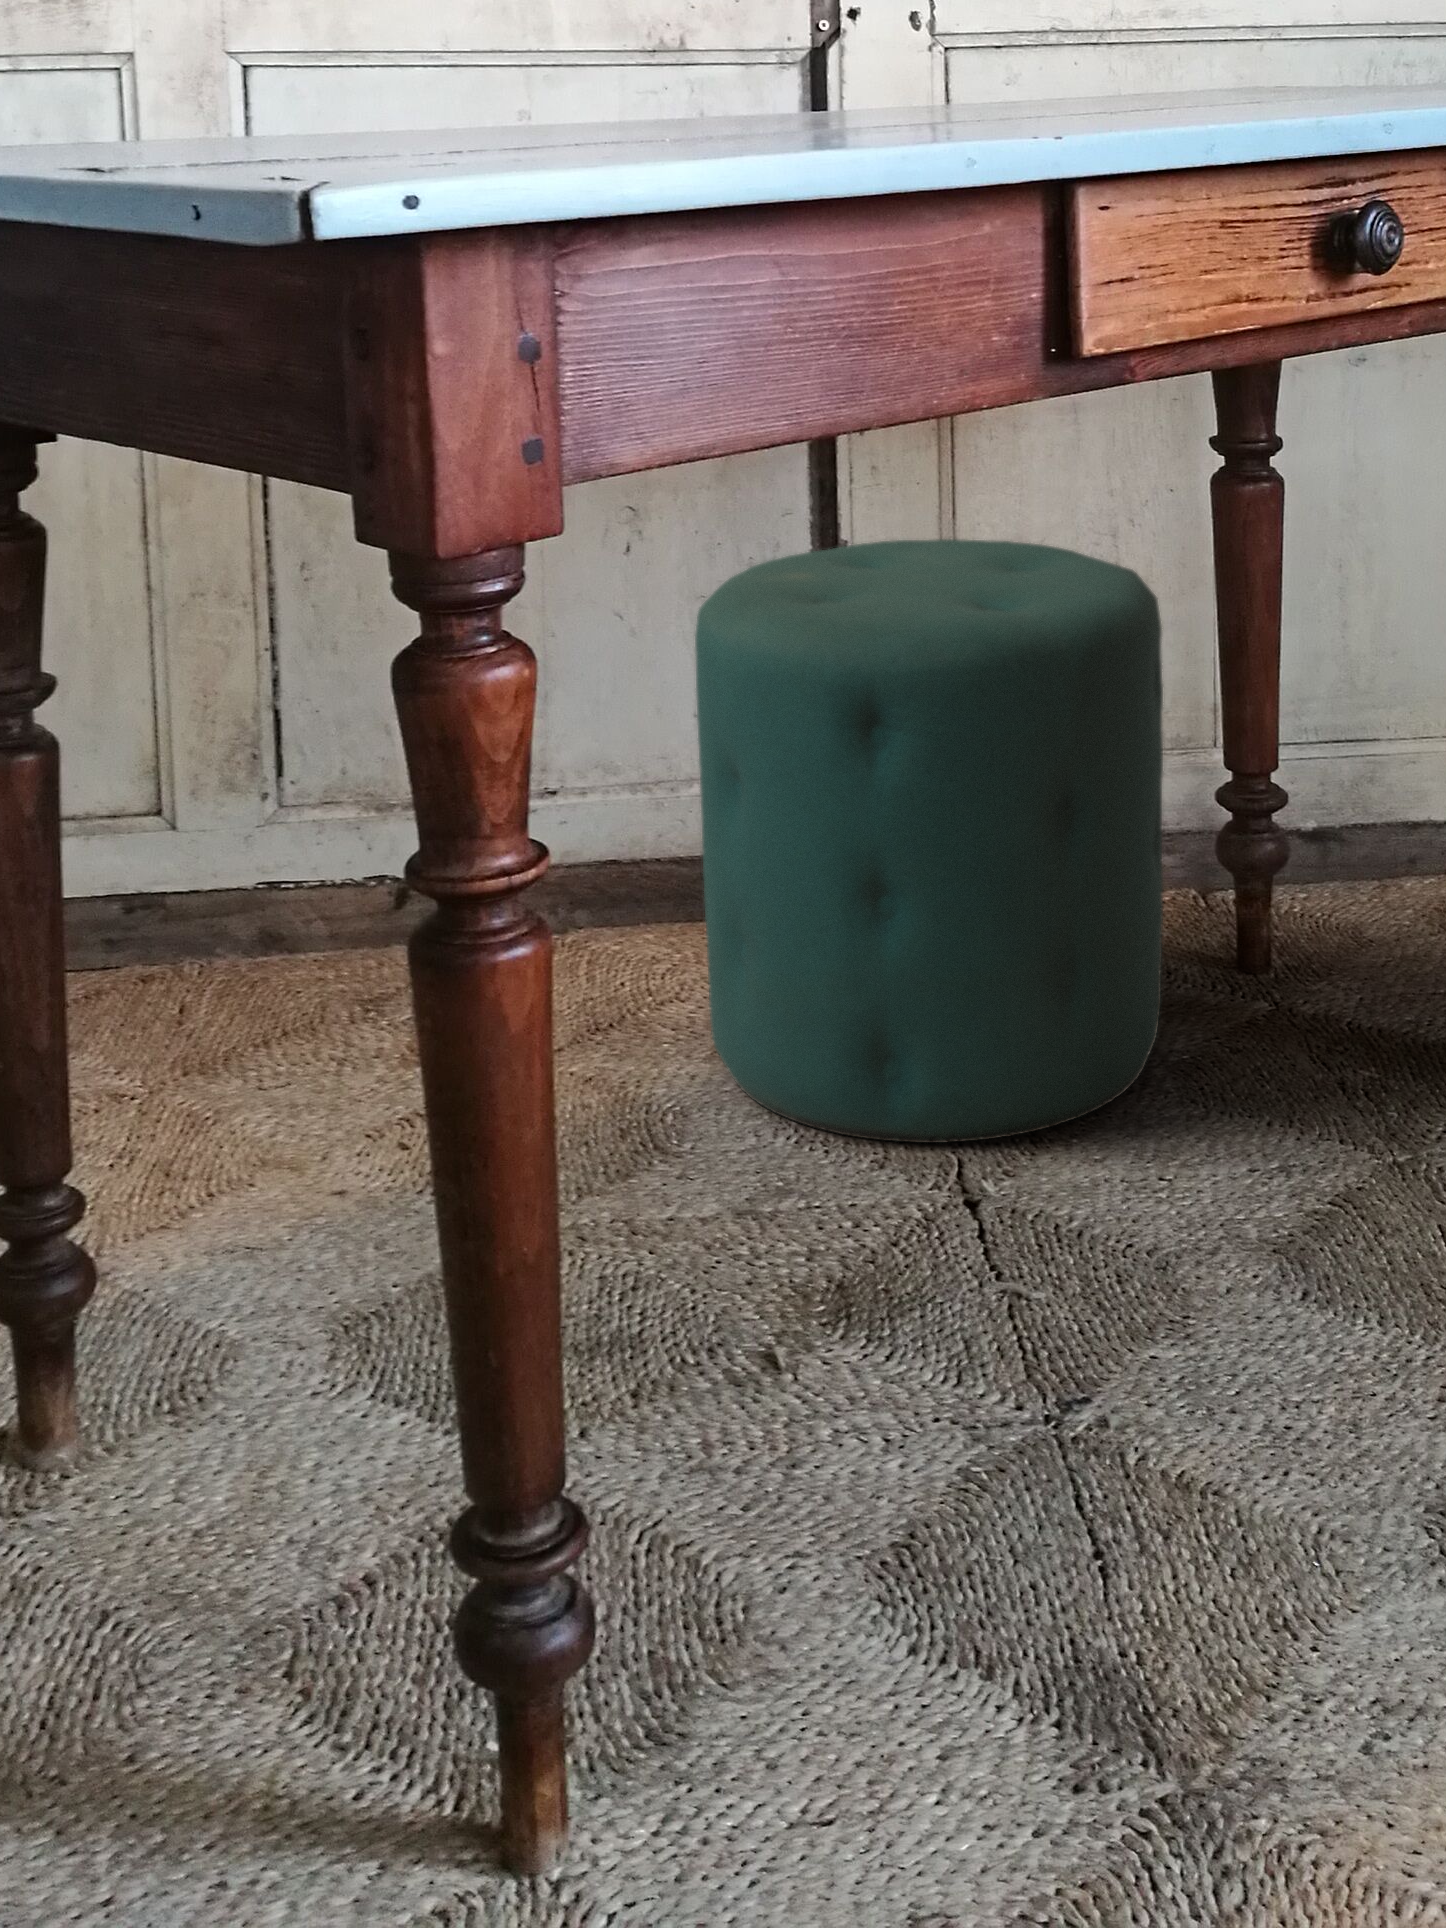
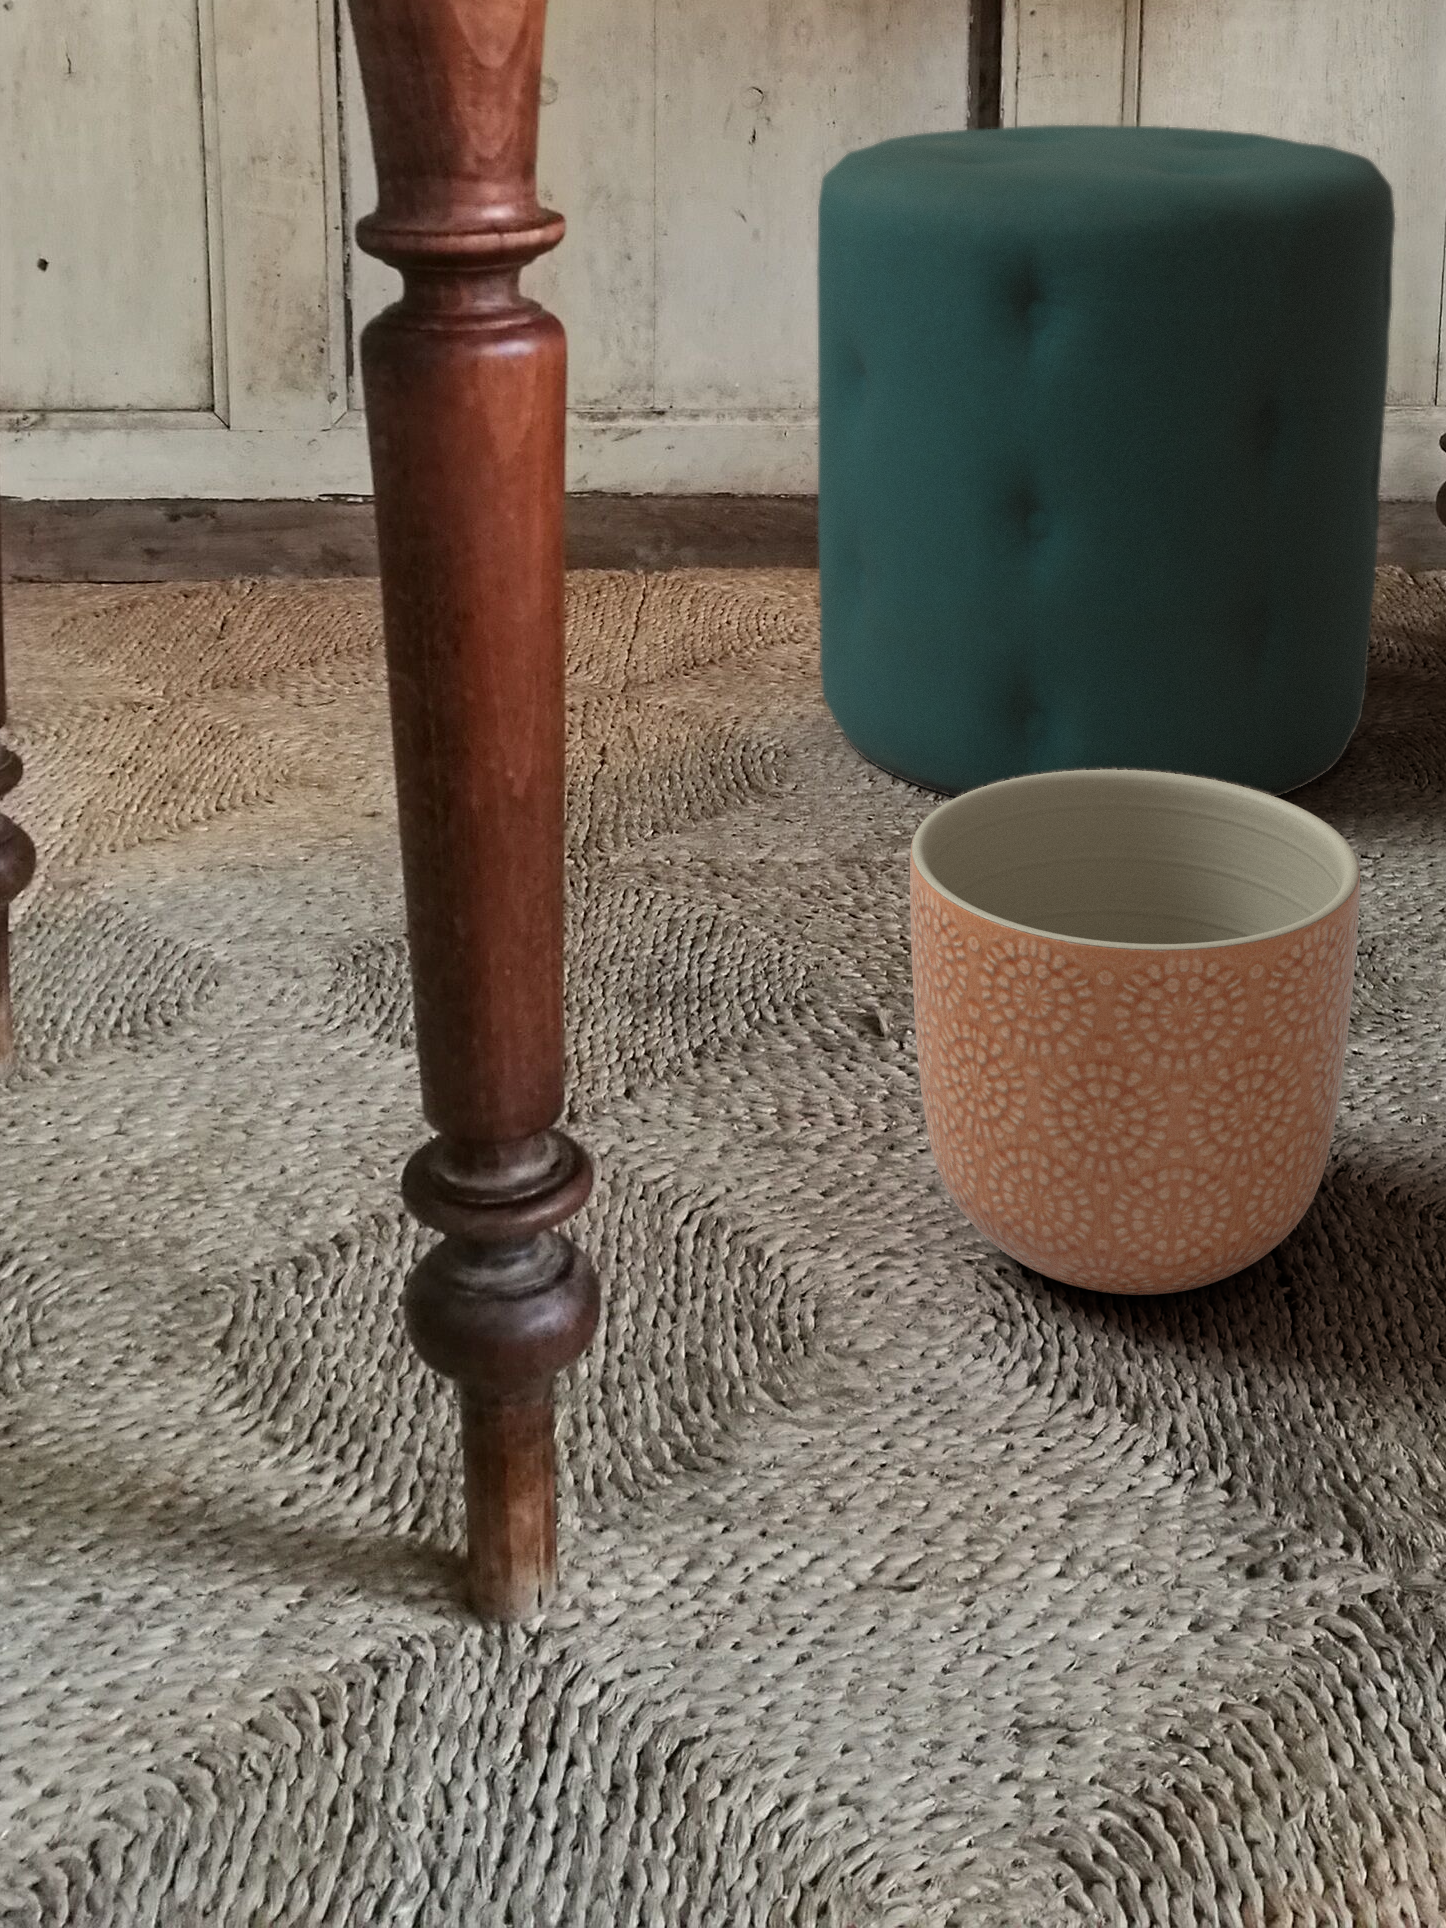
planter: none [802,1147,1140,1575] -> present [910,769,1360,1295]

